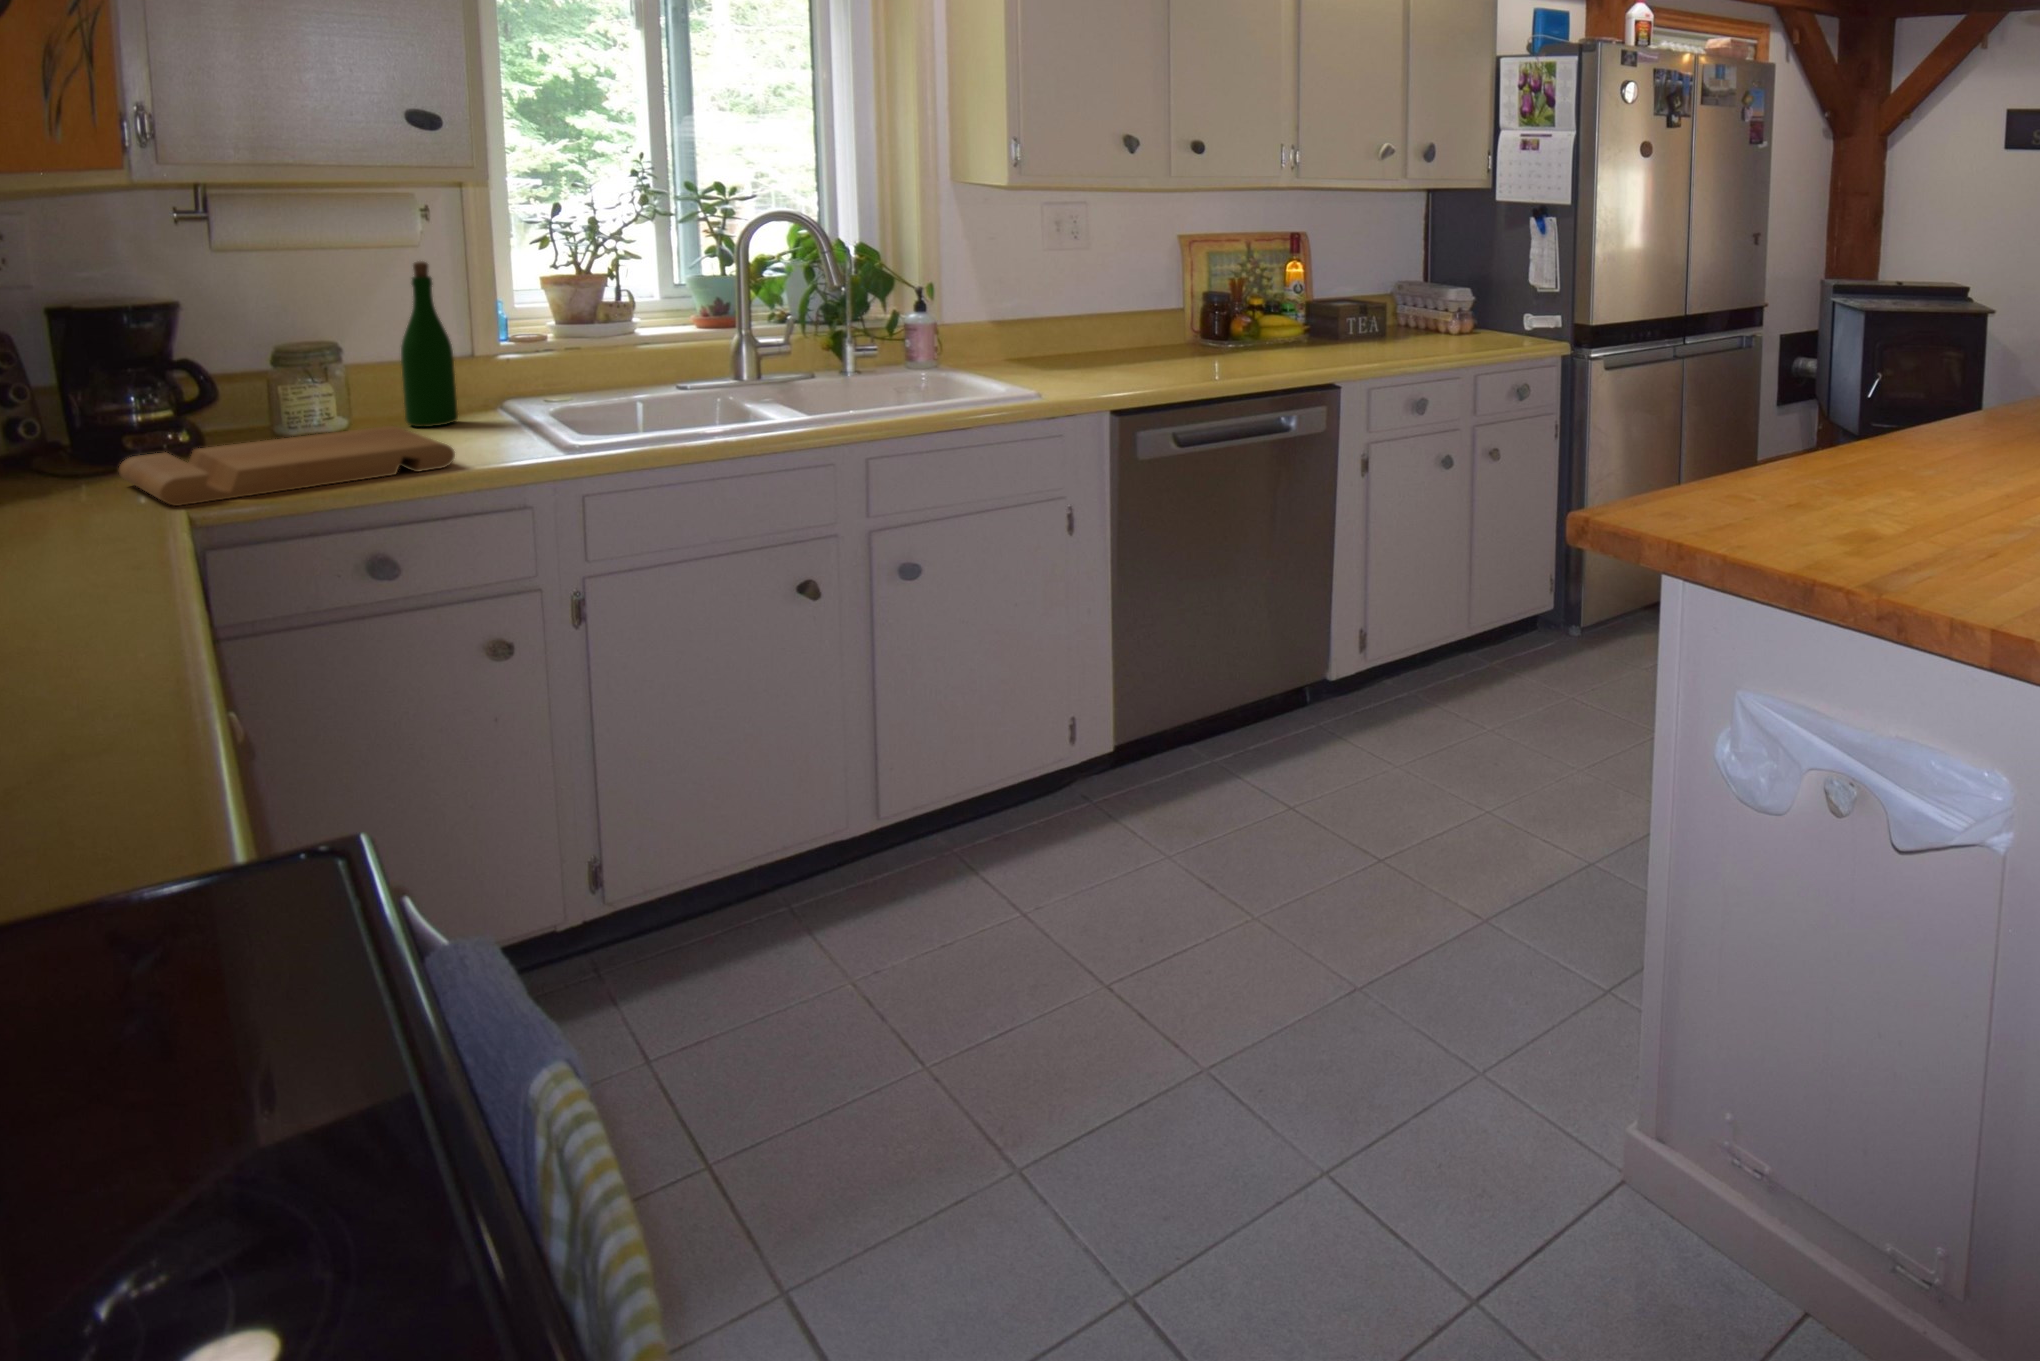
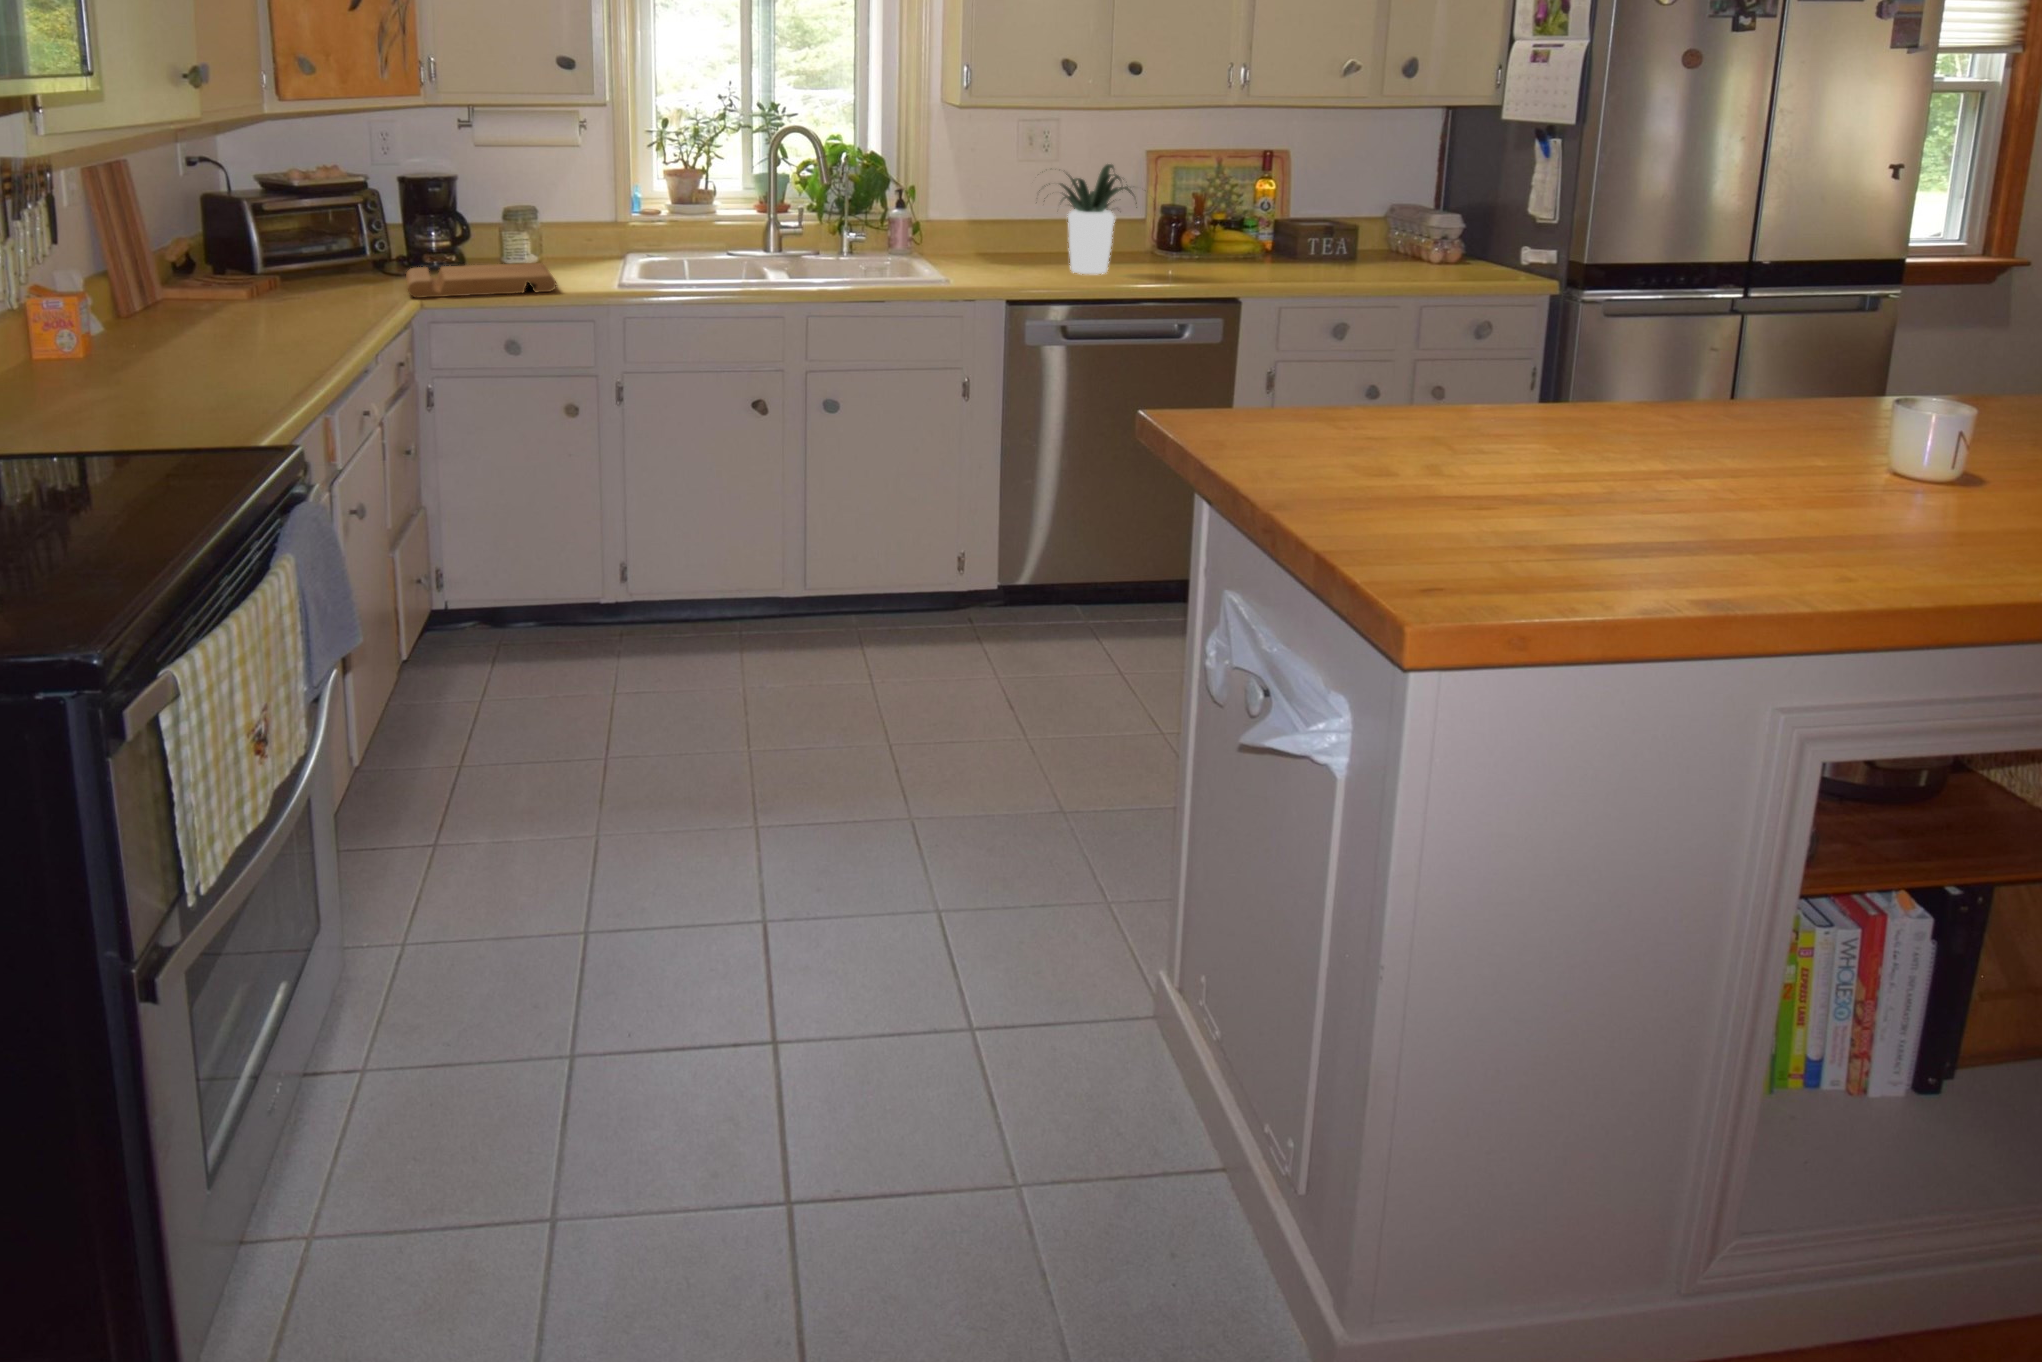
potted plant: none [1085,251,1225,374] -> present [1039,164,1133,274]
wine bottle: present [401,261,458,427] -> none [564,156,592,267]

